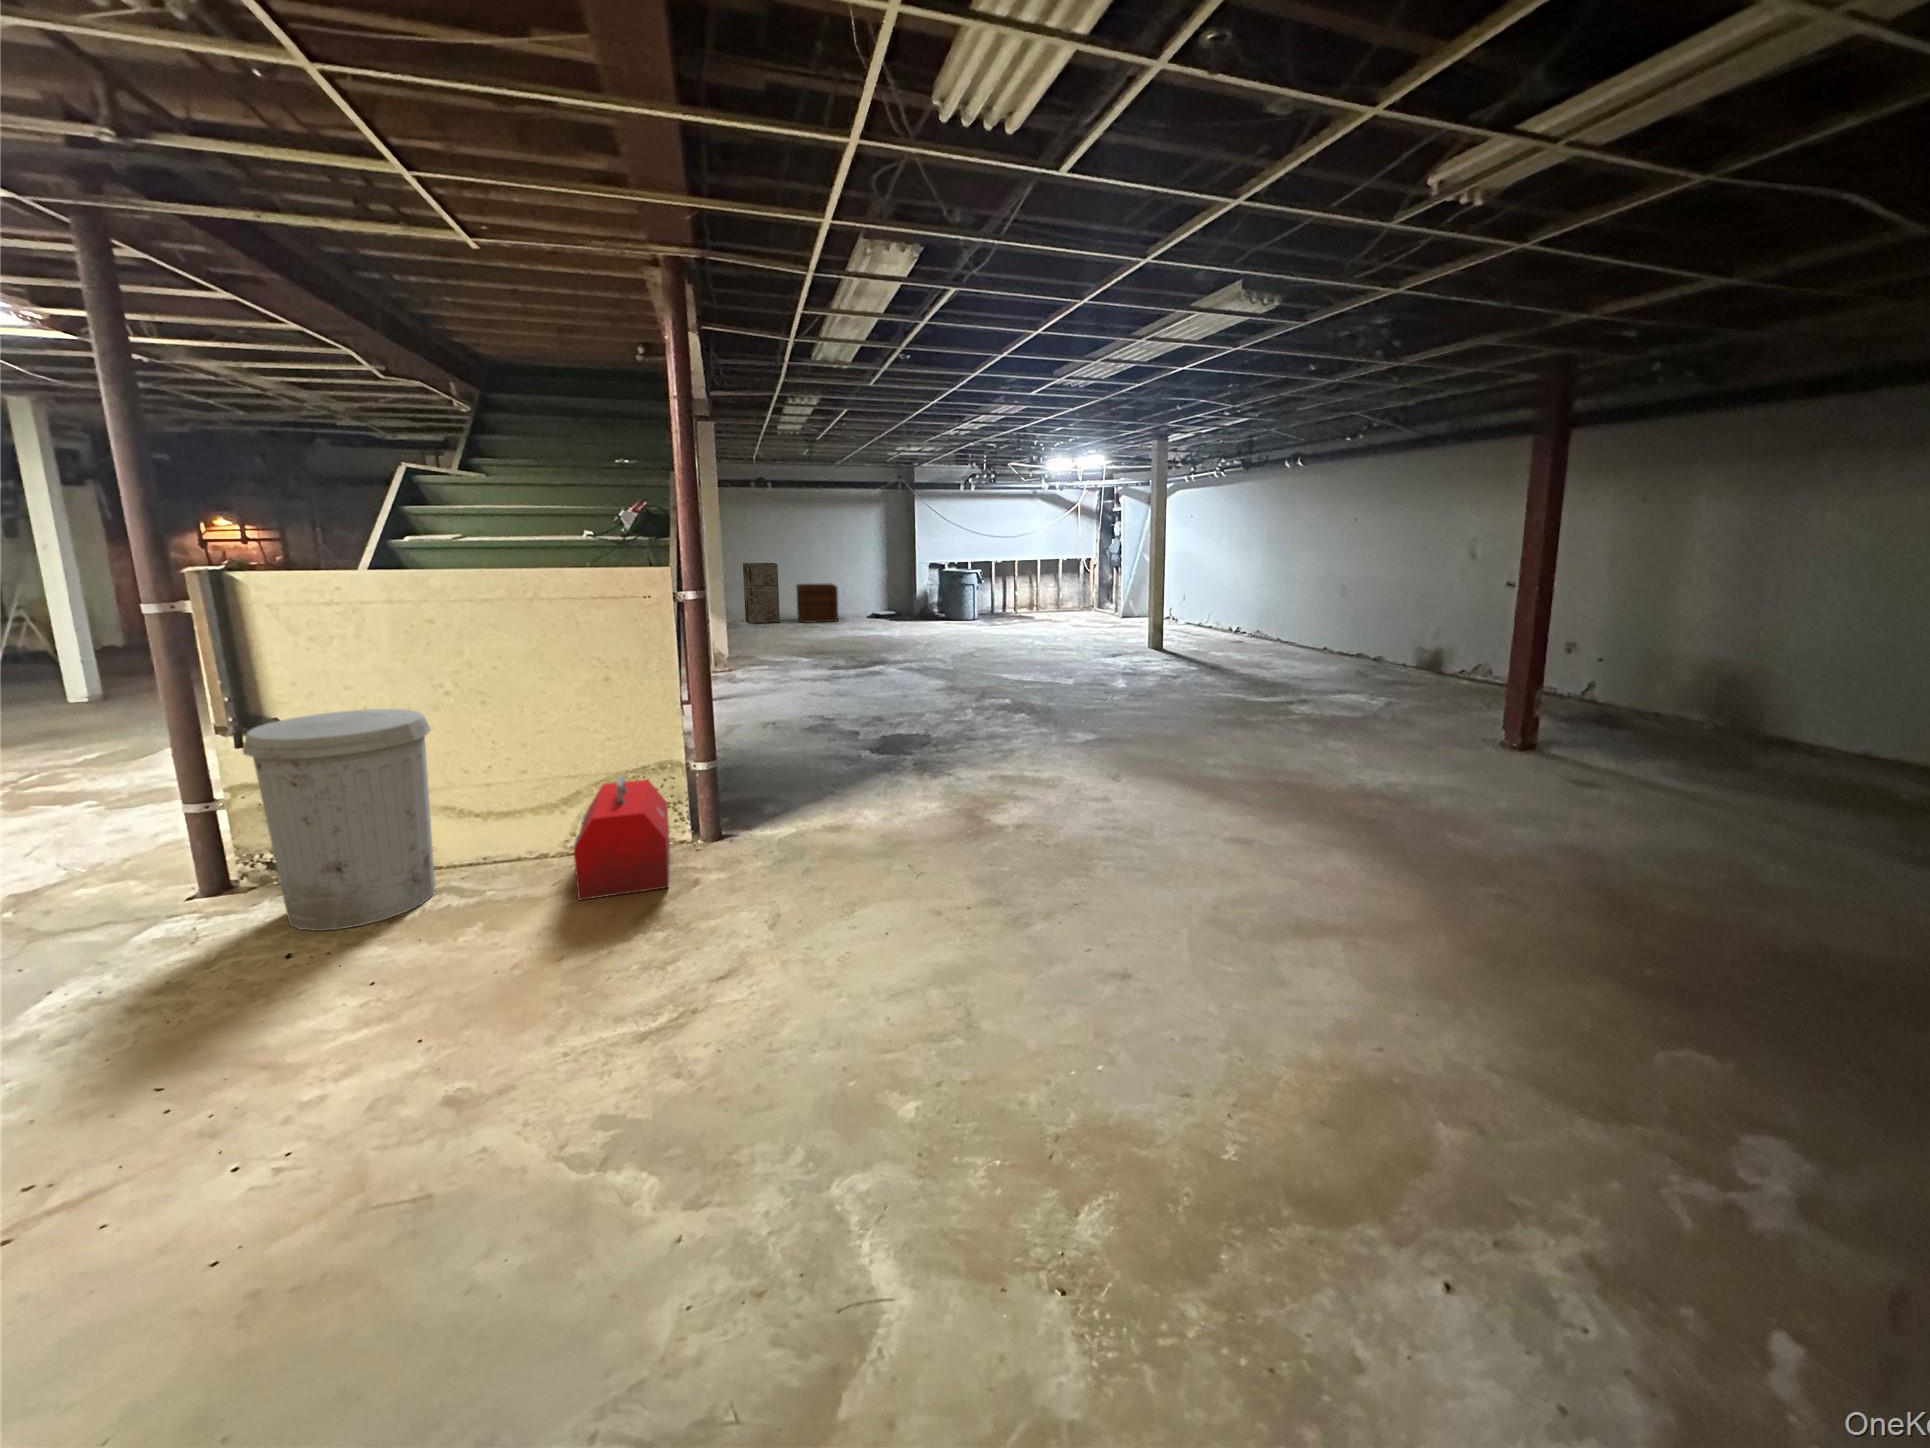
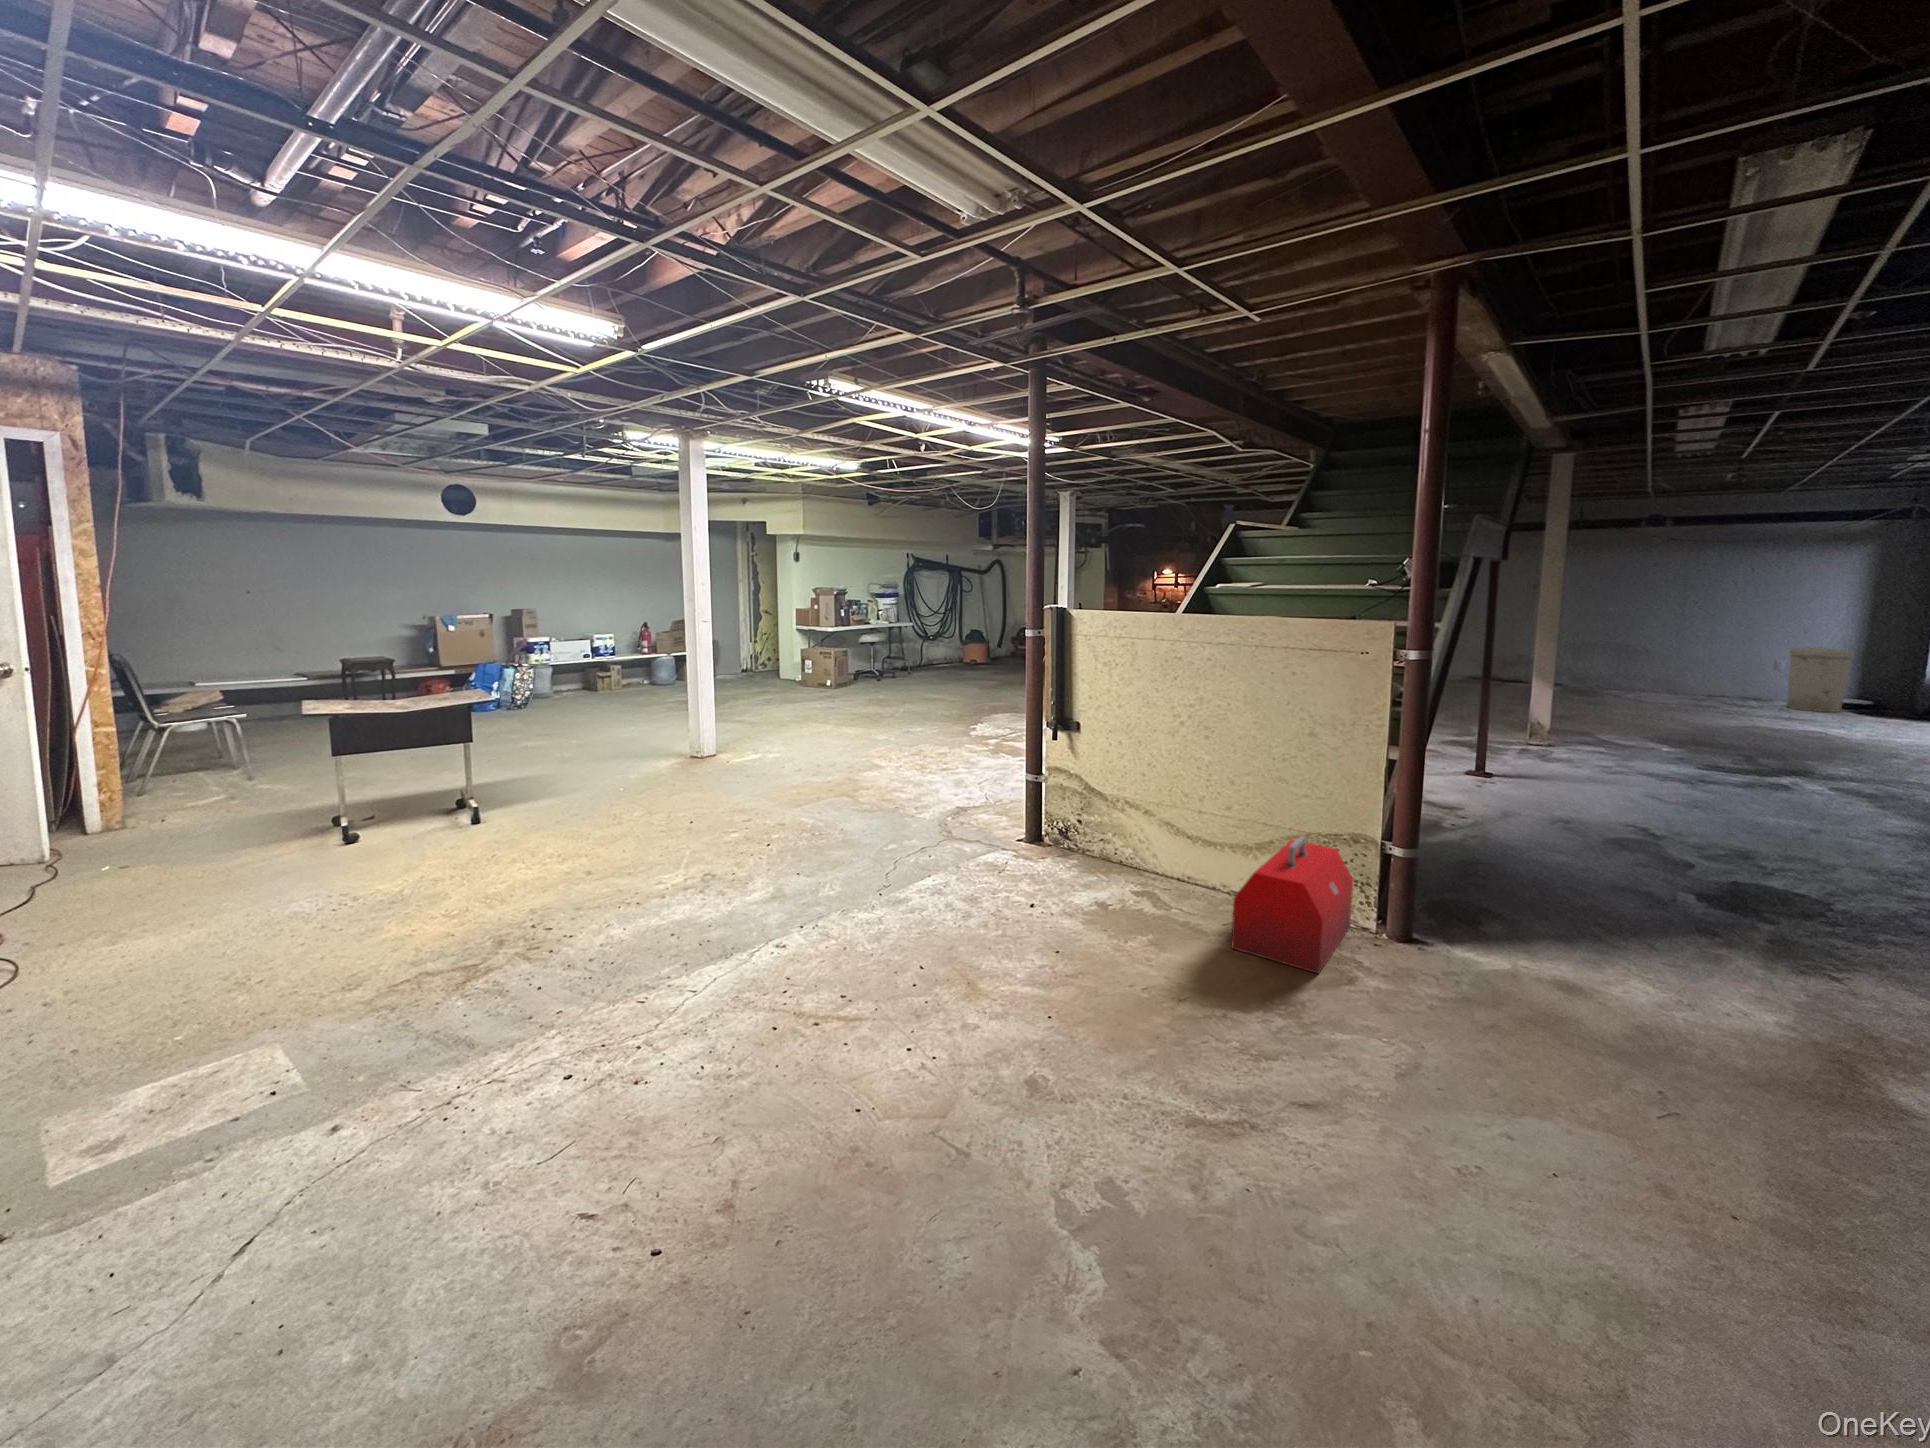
storage cabinet: present [743,563,780,624] -> none [1600,625,1657,699]
wooden crate: present [796,584,838,623] -> none [1680,654,1753,707]
trash can: present [242,709,435,931] -> present [1787,647,1854,712]

